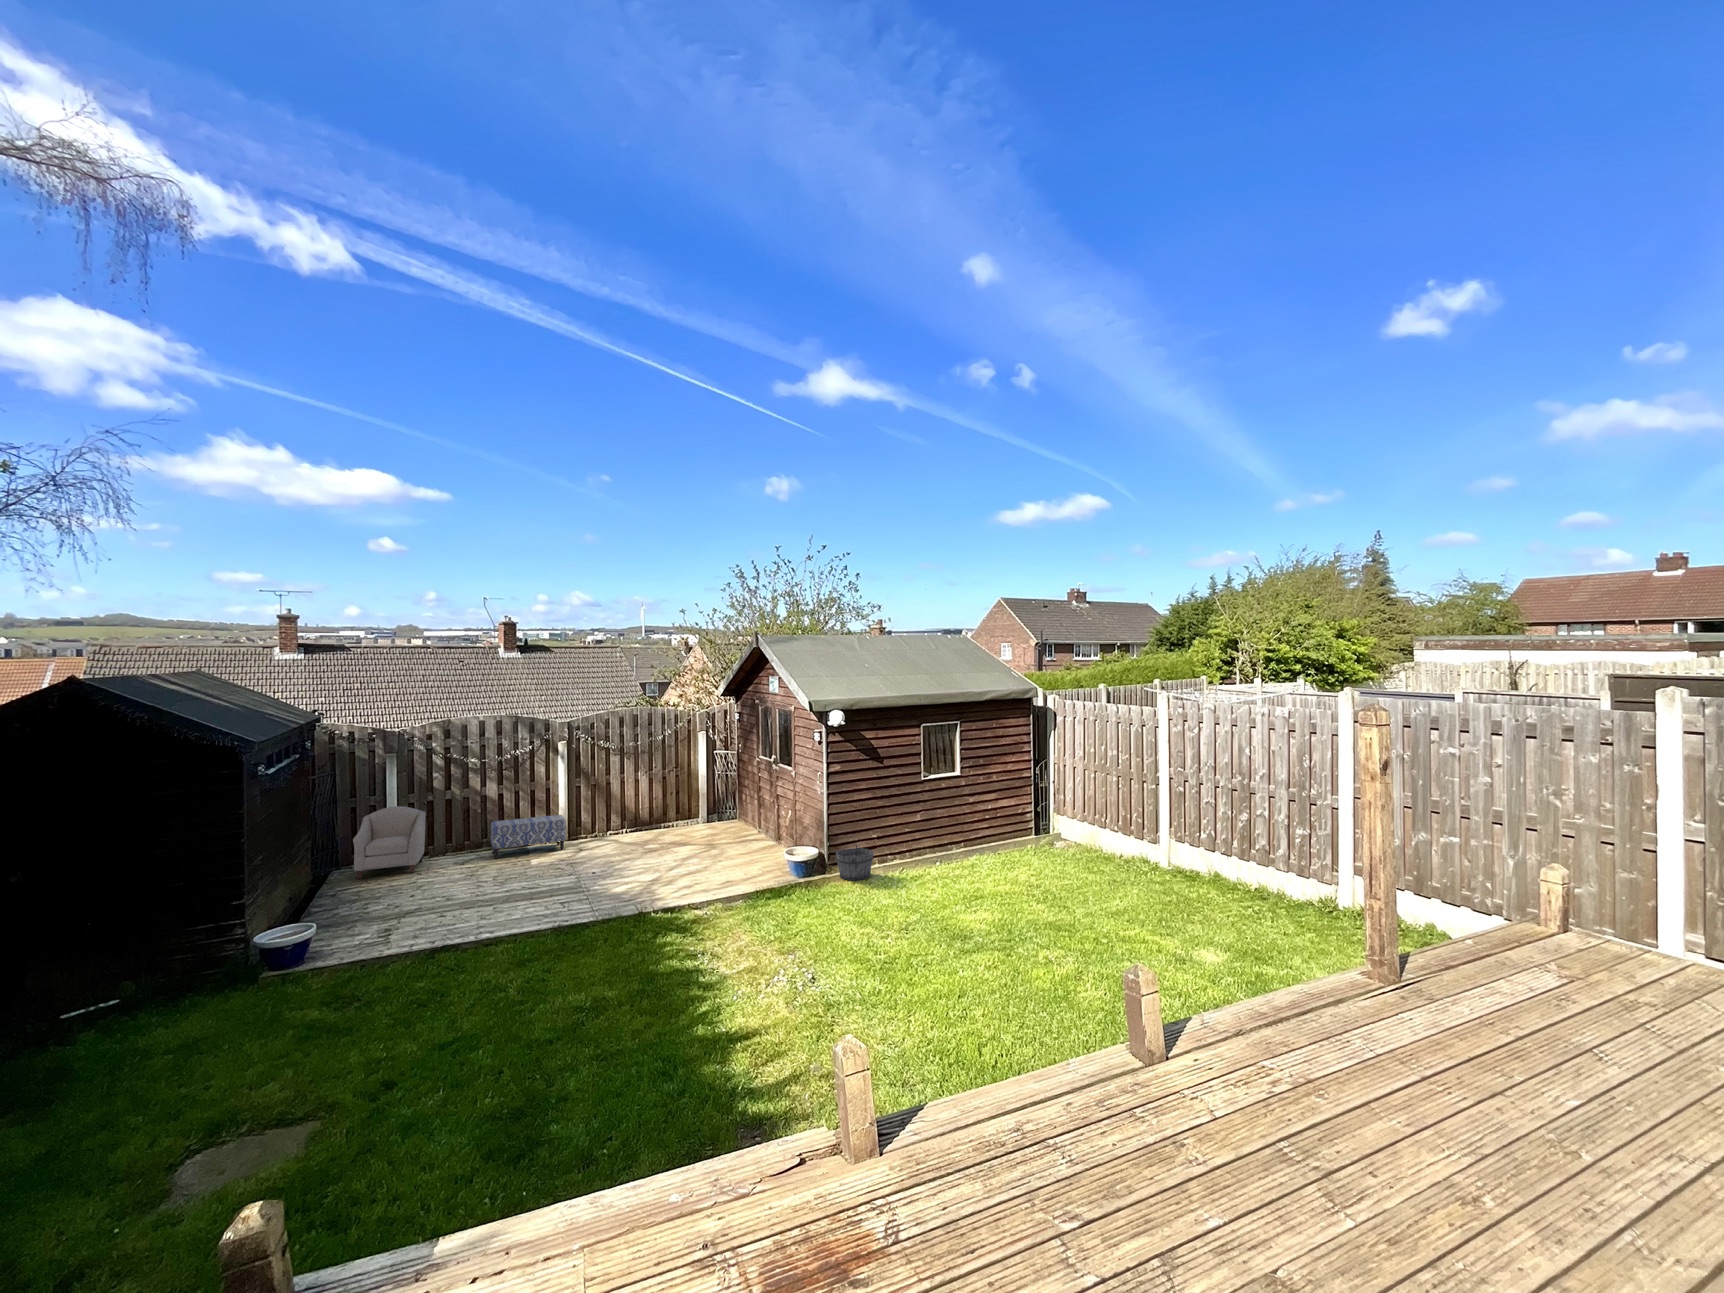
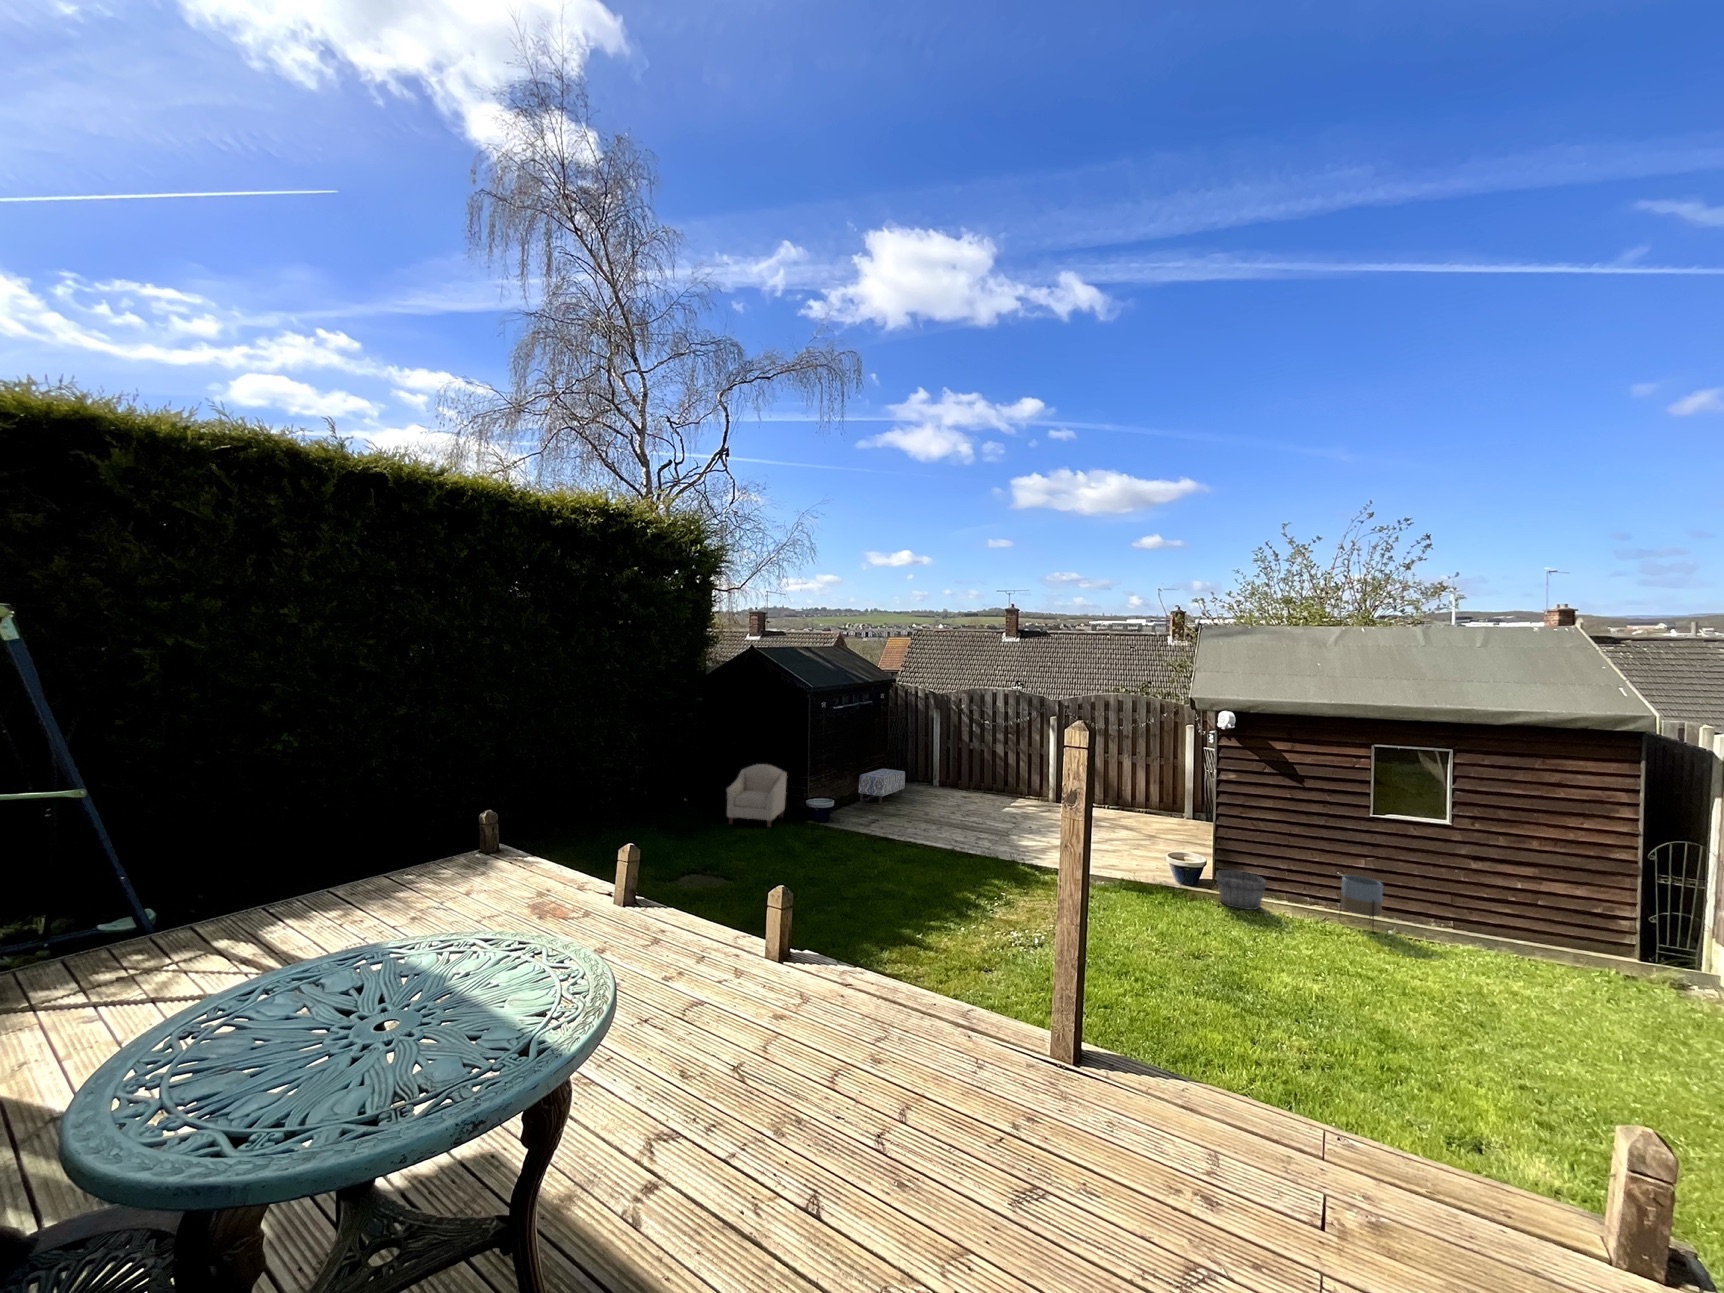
chair: present [353,806,426,879] -> present [727,764,787,827]
bench: present [491,815,566,858] -> present [859,769,905,804]
planter: none [913,826,938,866] -> present [1340,875,1383,923]

